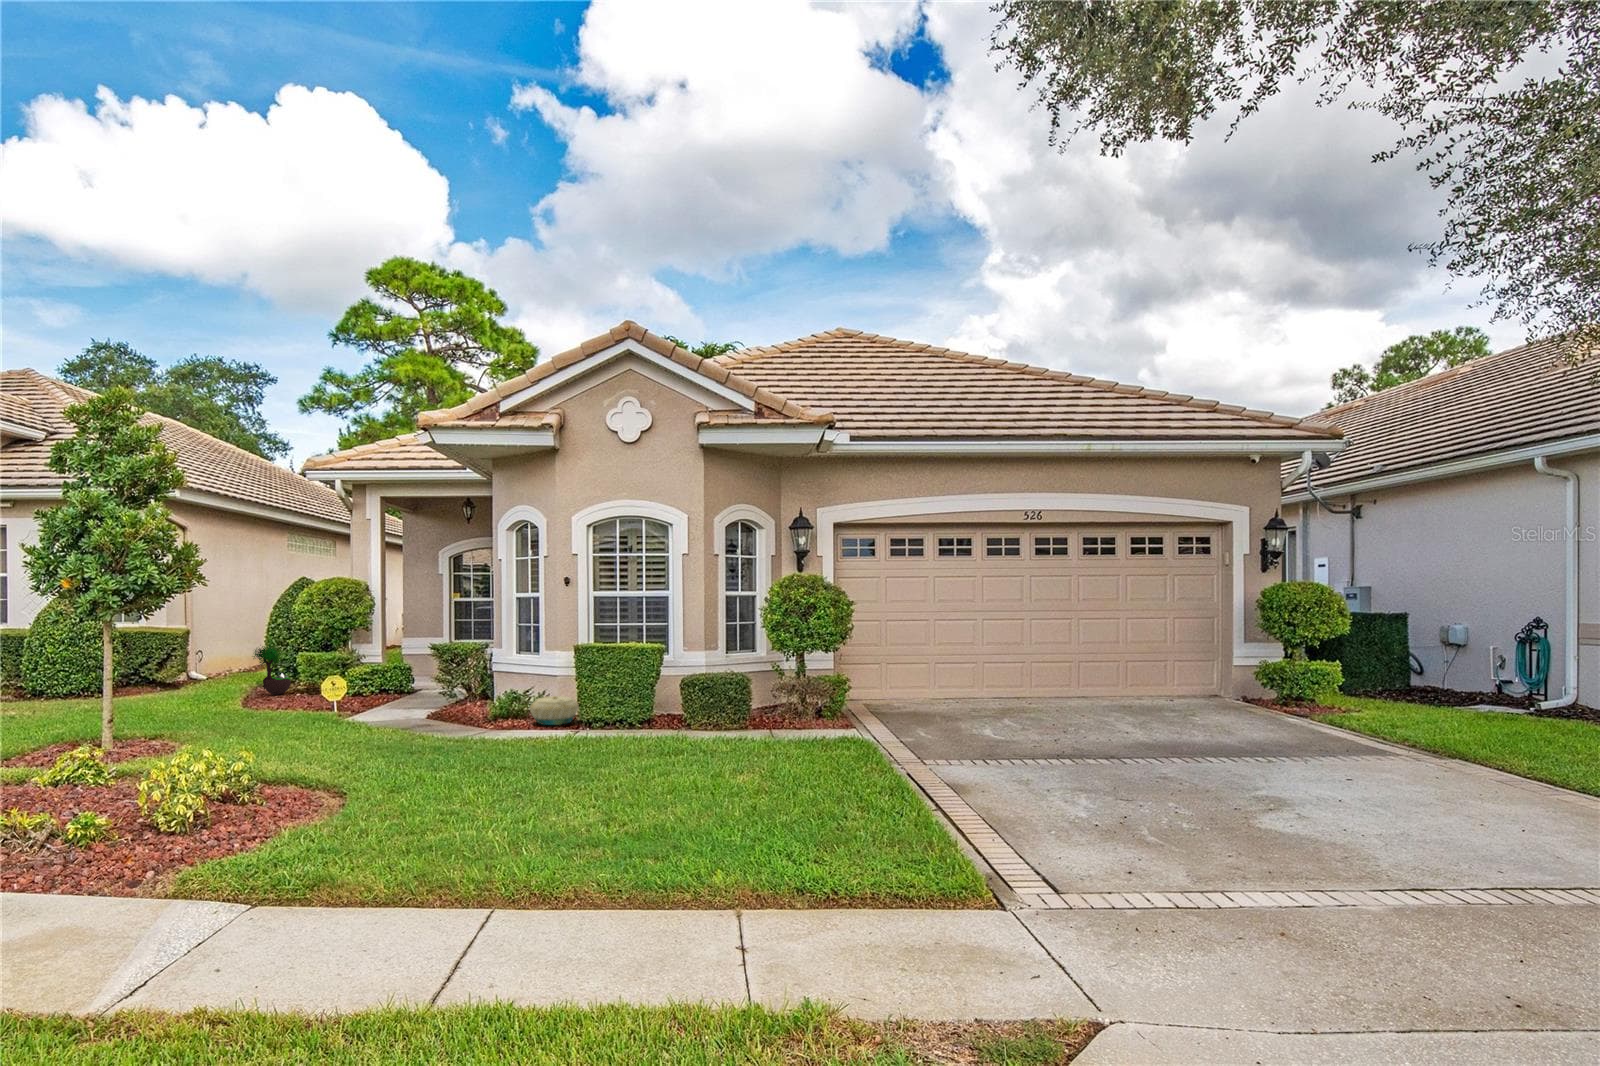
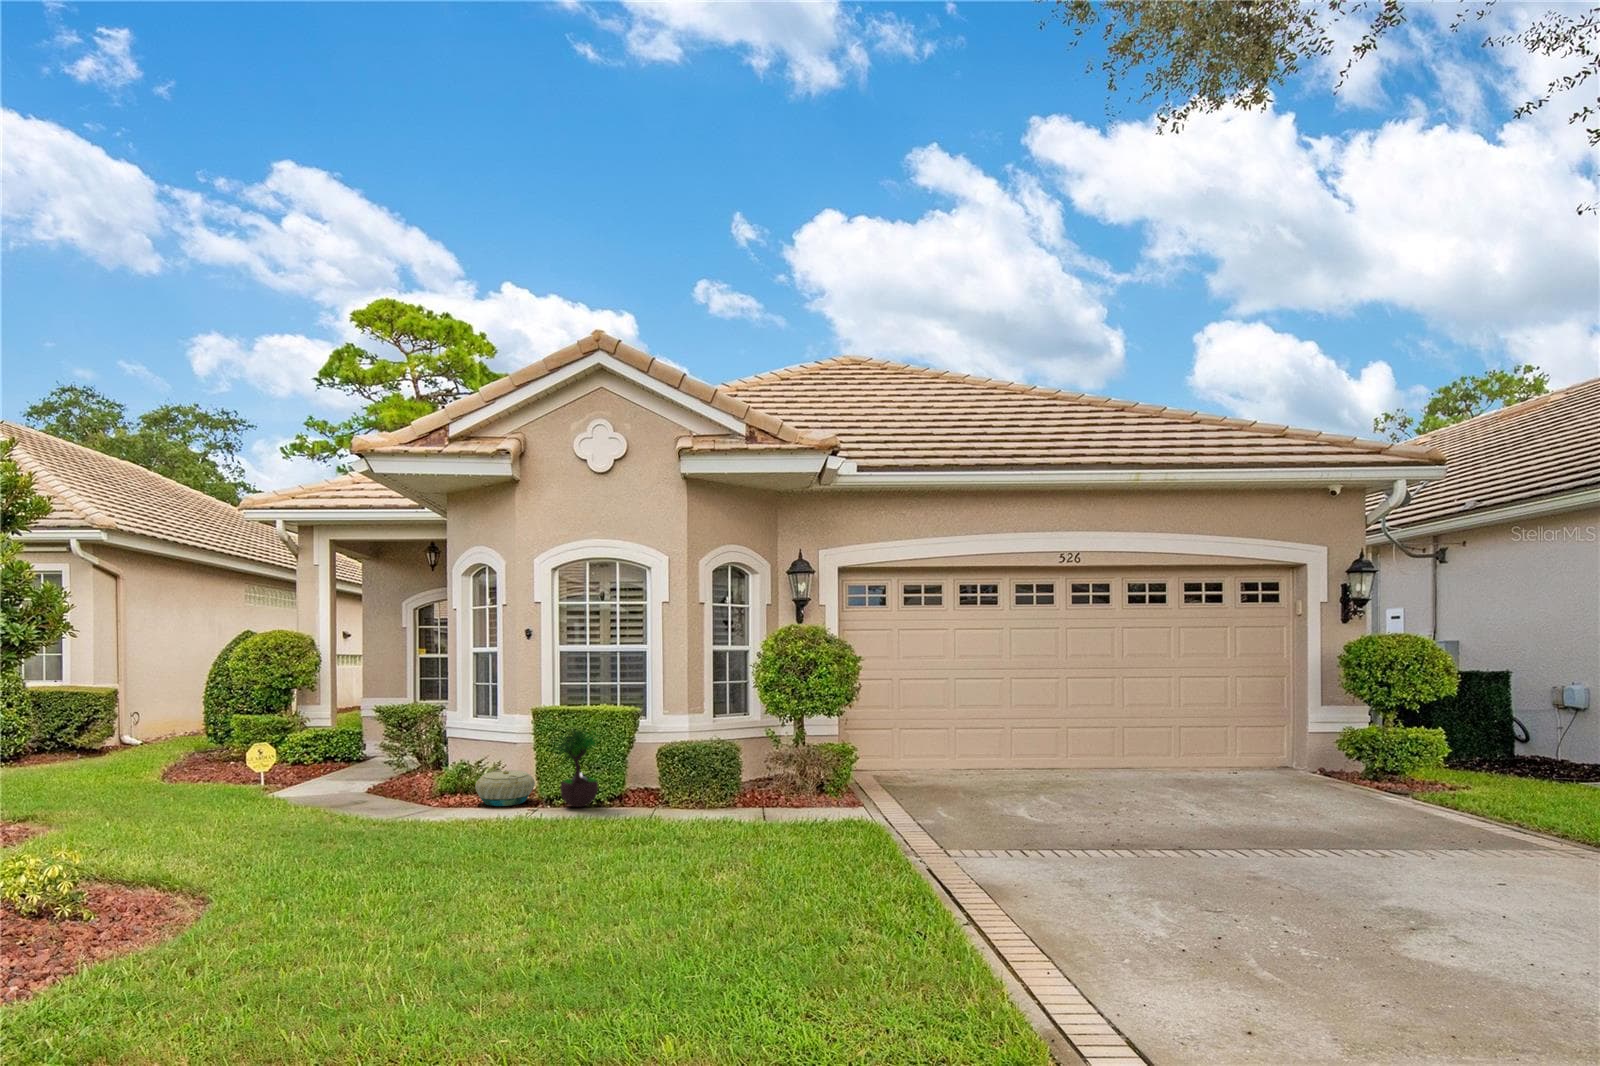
potted tree: present [254,645,291,695] -> present [553,726,598,807]

